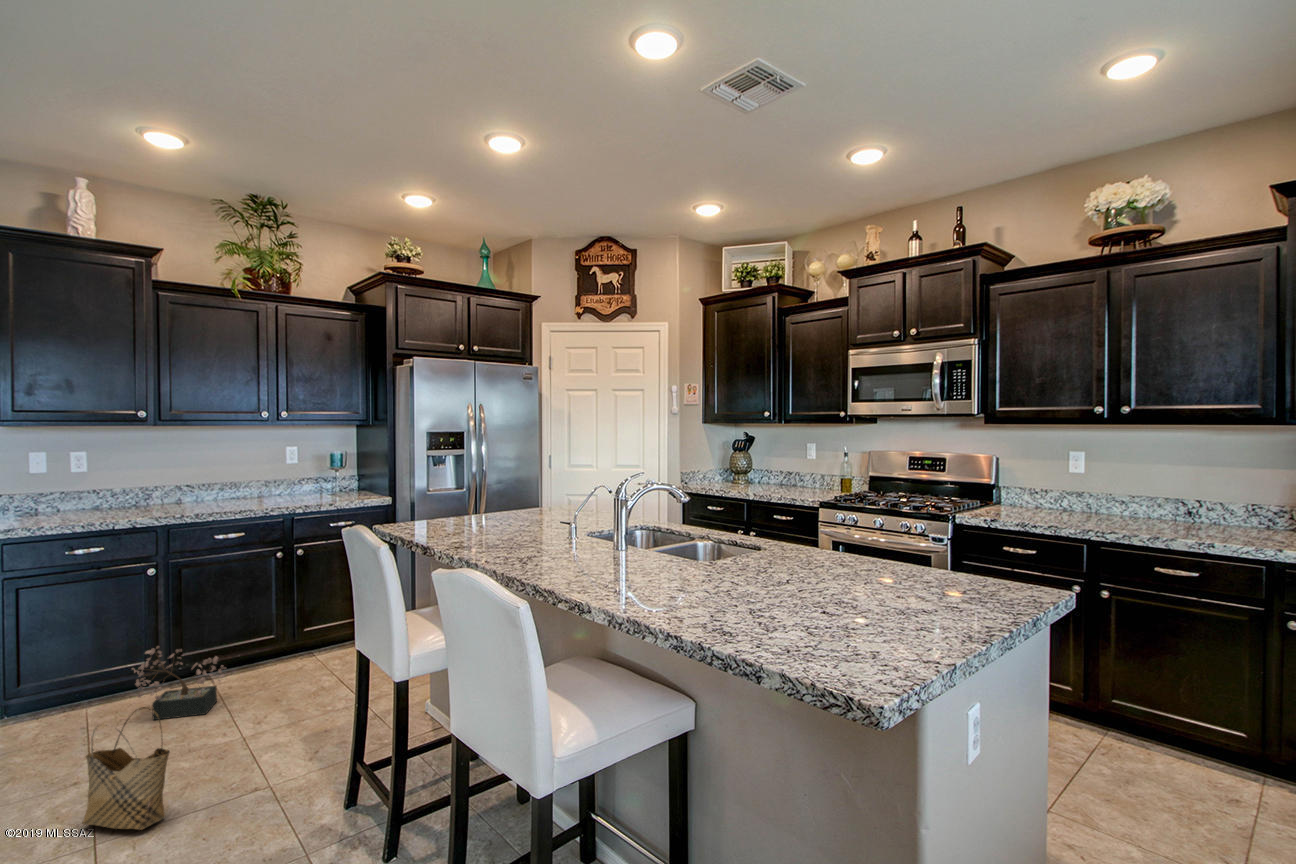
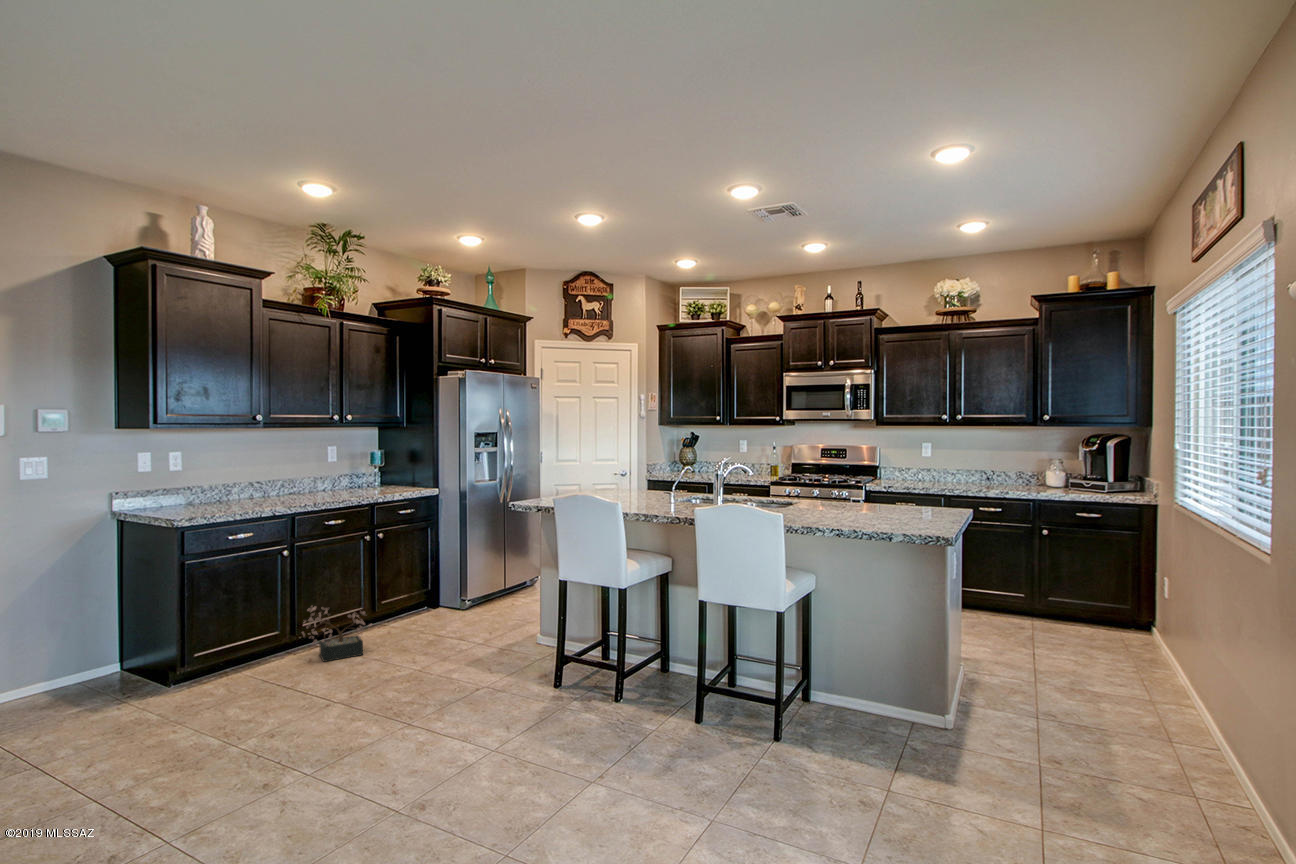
woven basket: present [82,707,170,830] -> none [383,624,442,706]

